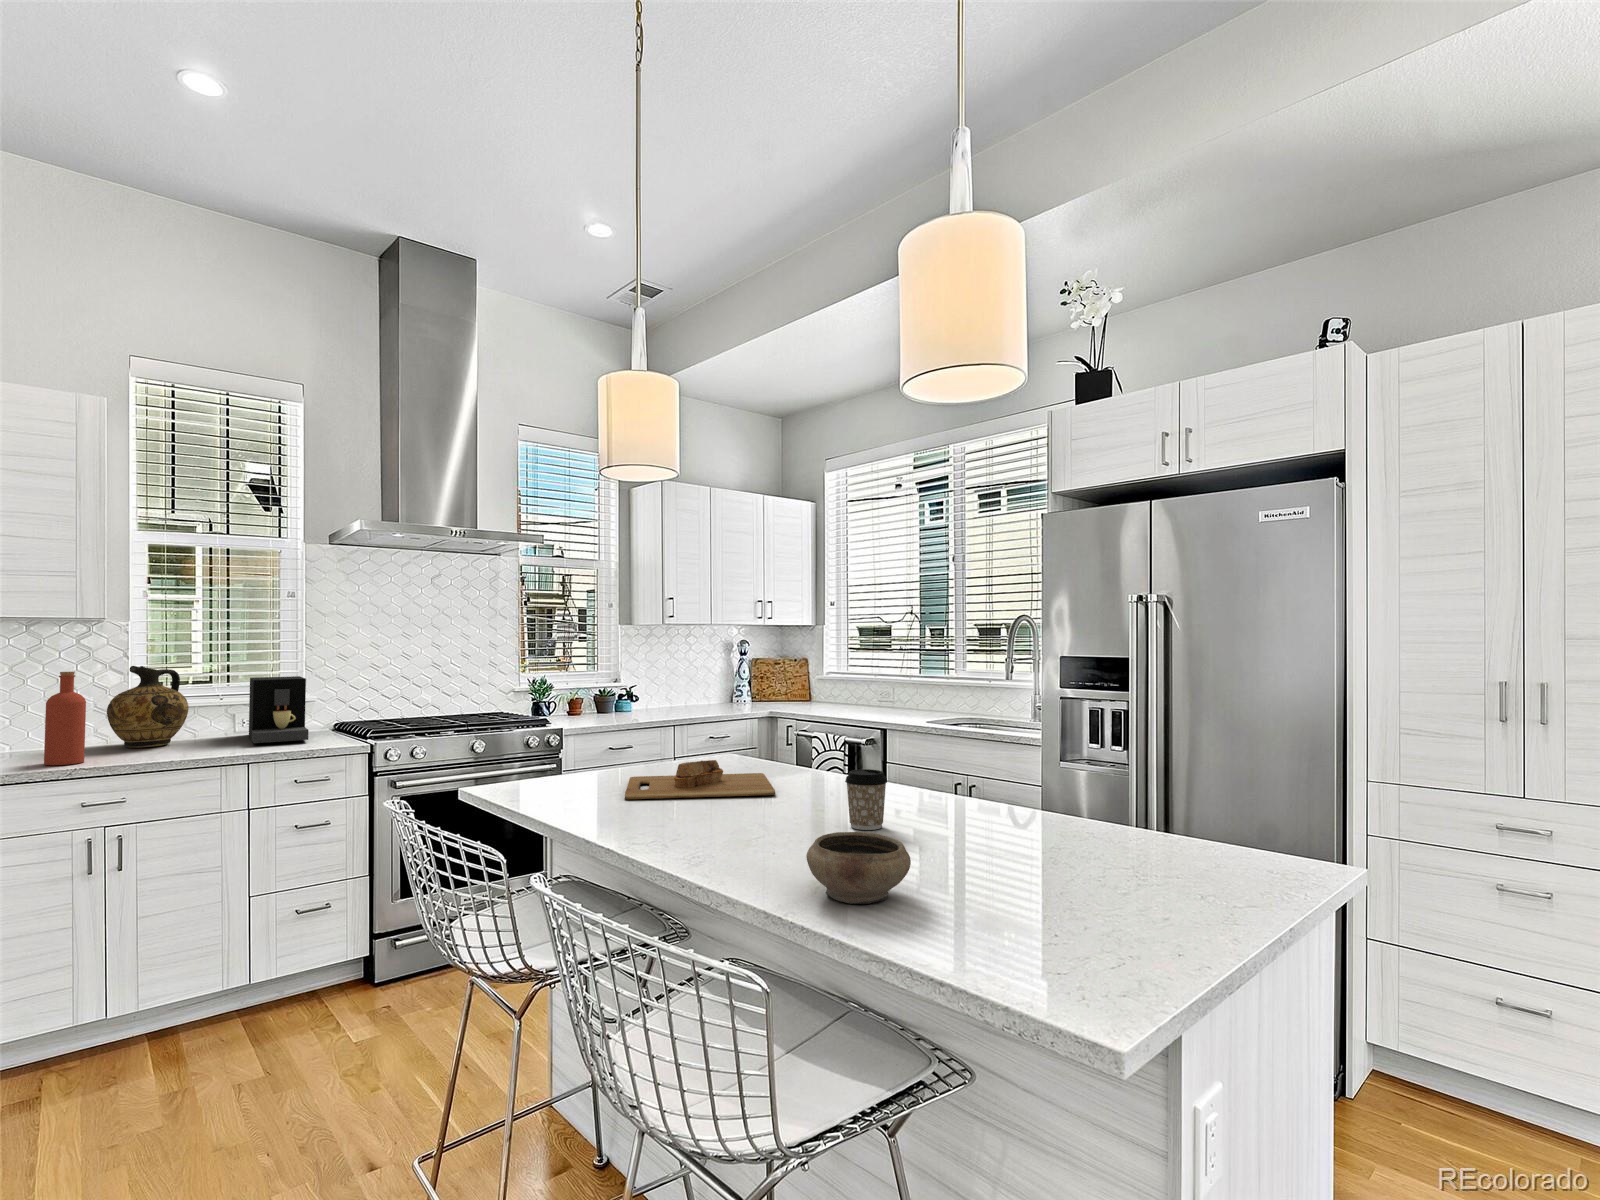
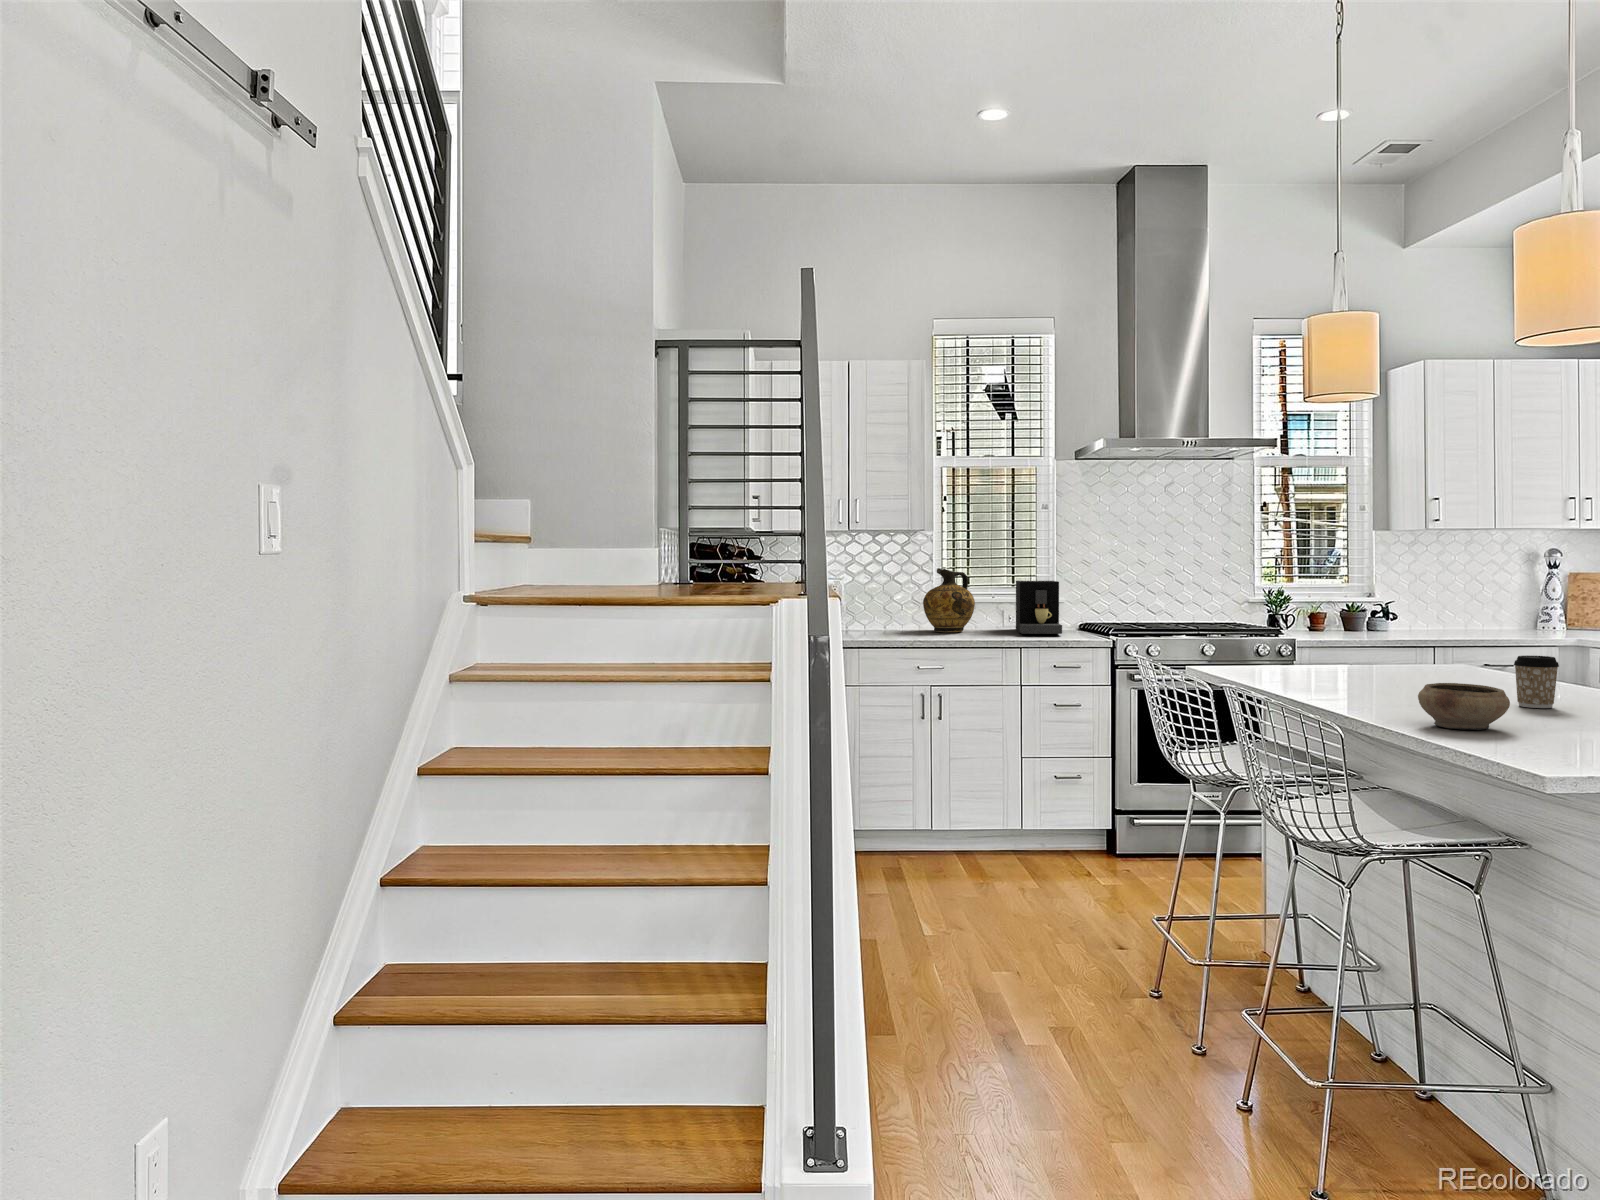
bottle: present [44,672,86,765] -> none [892,571,915,639]
cutting board: present [625,760,775,800] -> none [1318,653,1477,686]

